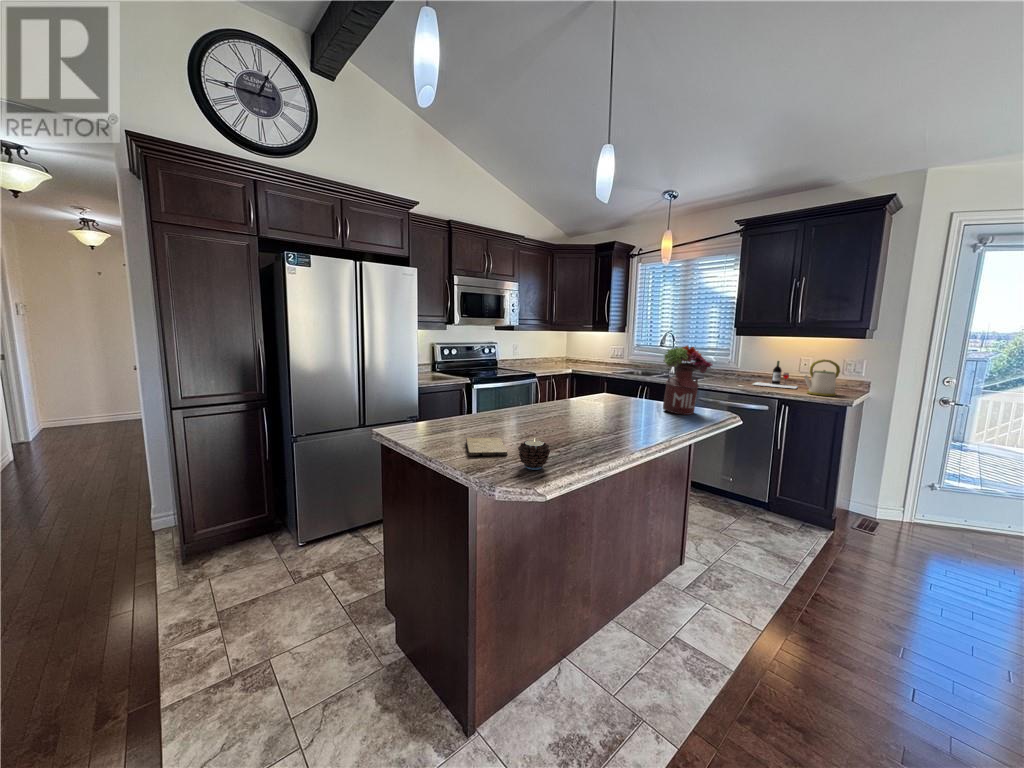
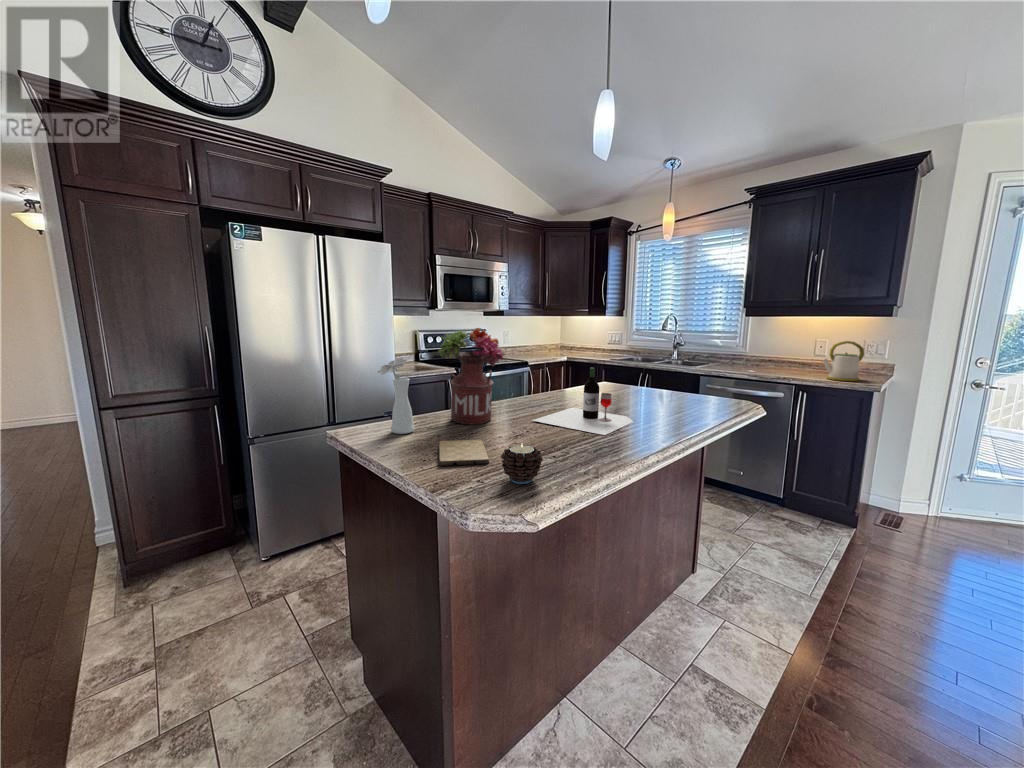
flower arrangement: present [663,346,713,415] -> present [438,328,504,424]
wine bottle: present [753,361,797,388] -> present [533,368,633,435]
vase: none [416,370,444,432] -> present [377,358,415,434]

